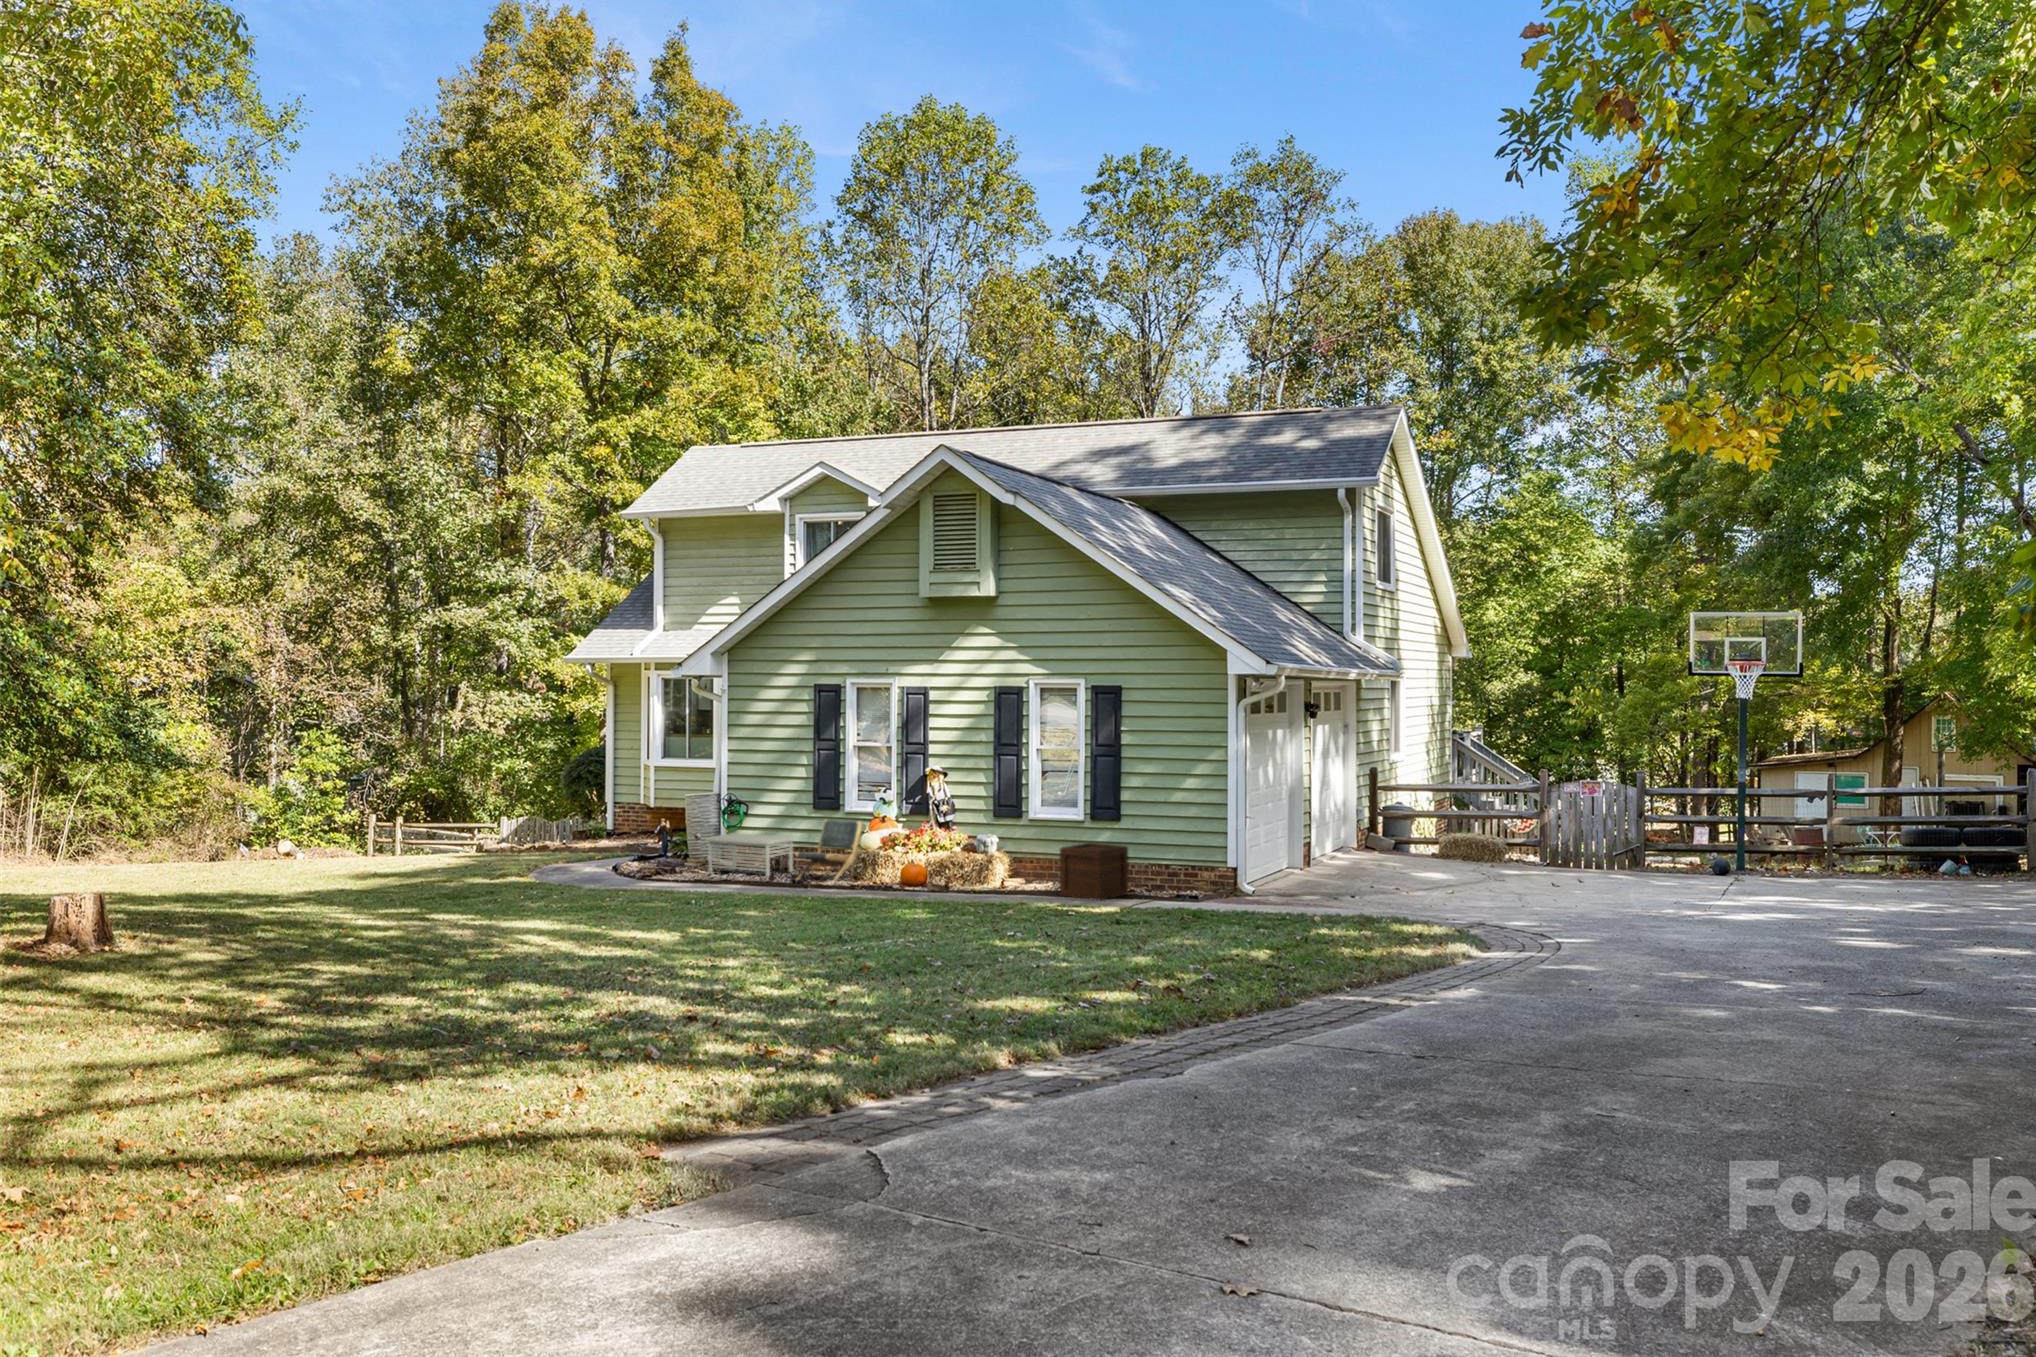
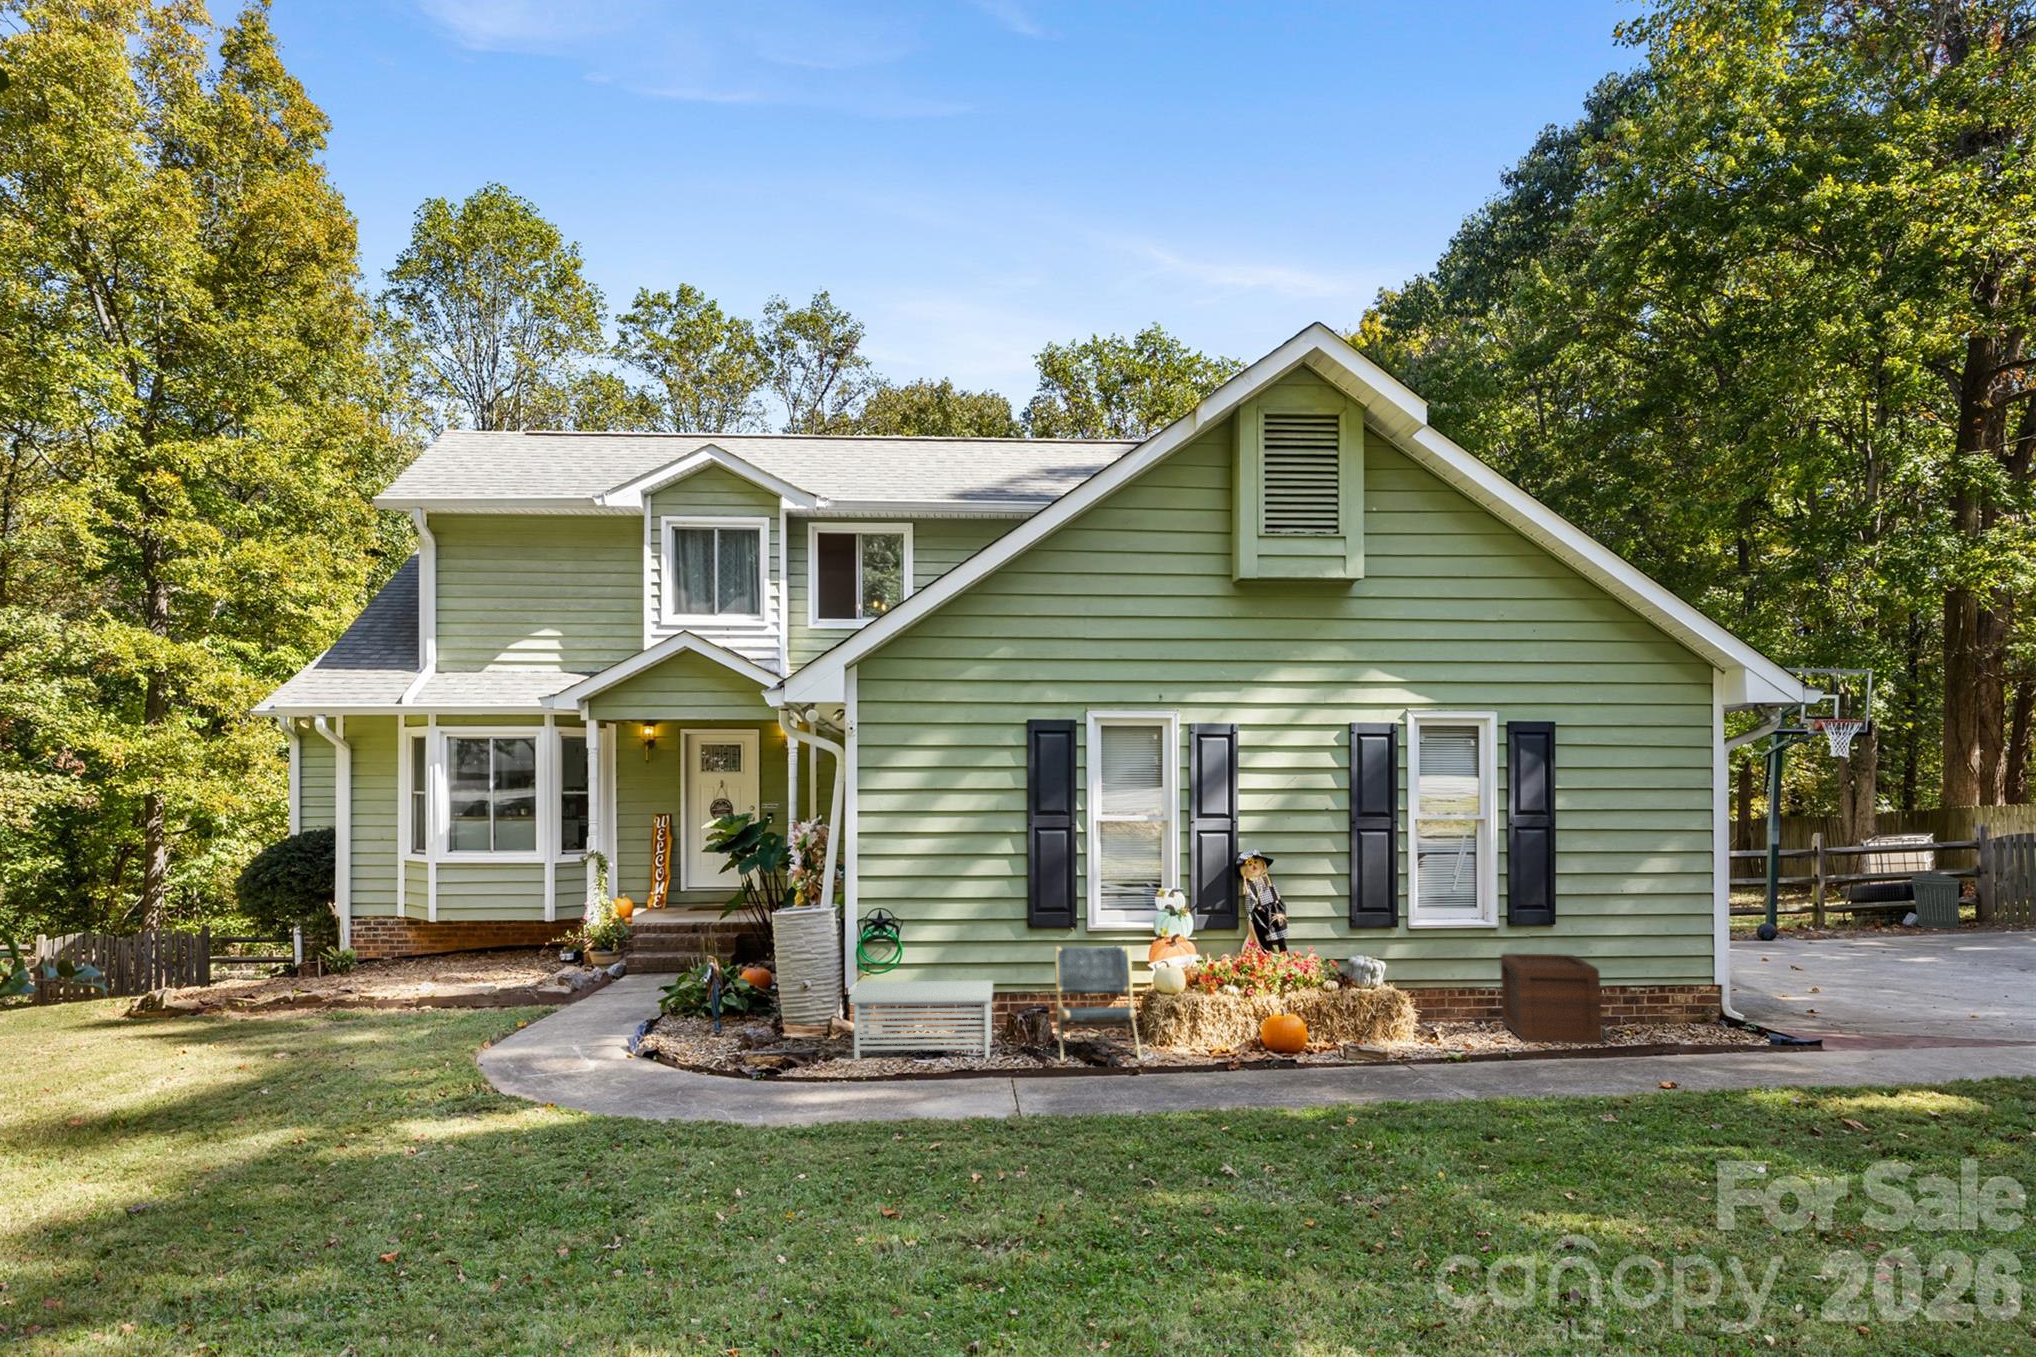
trash can: none [1882,830,1930,889] -> present [1911,872,1959,928]

